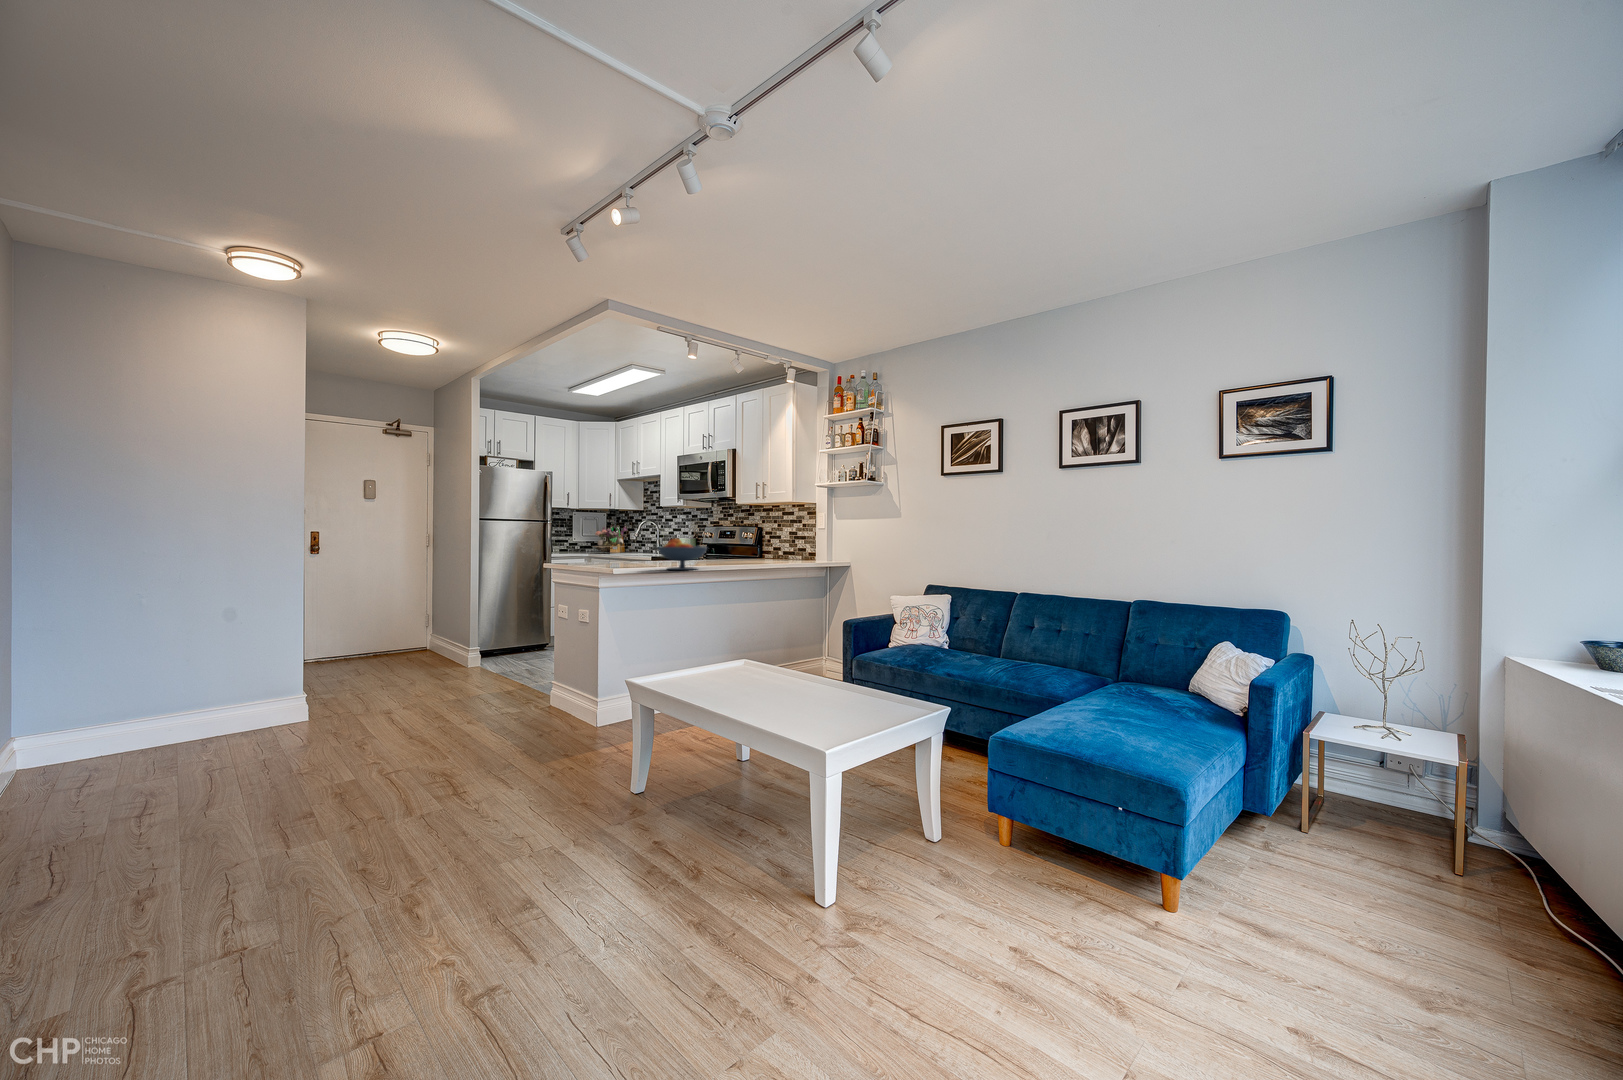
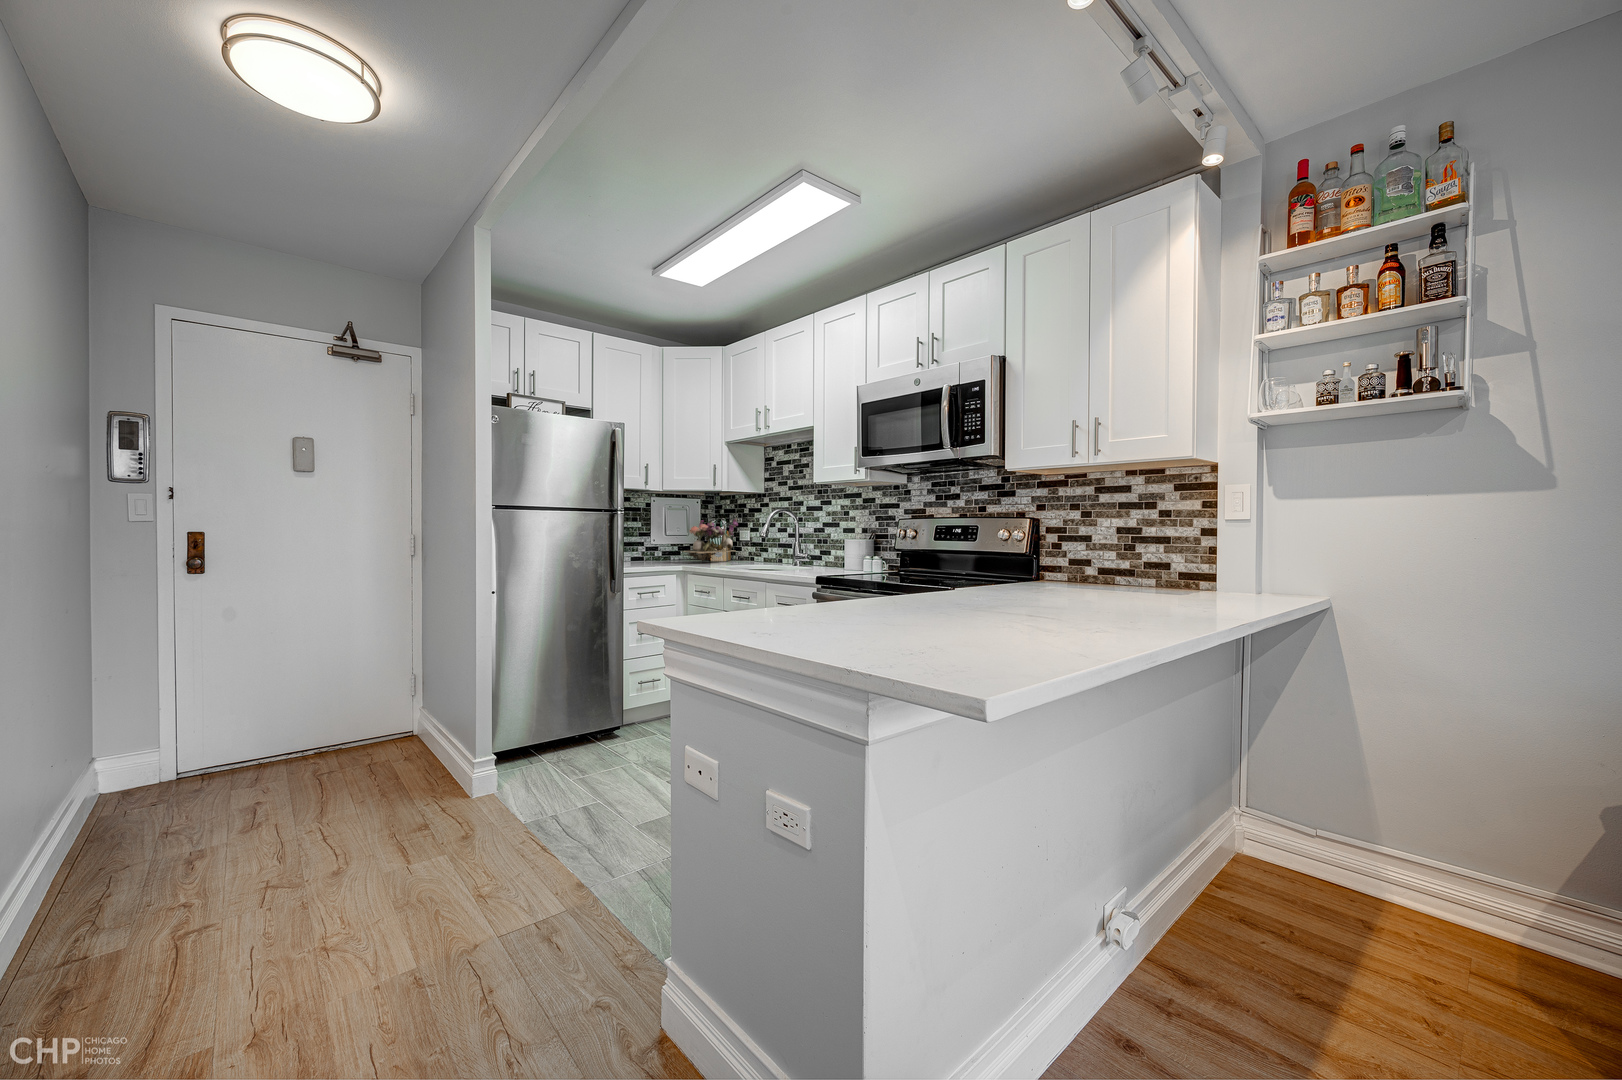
fruit bowl: present [658,539,707,570] -> none [1004,550,1174,657]

